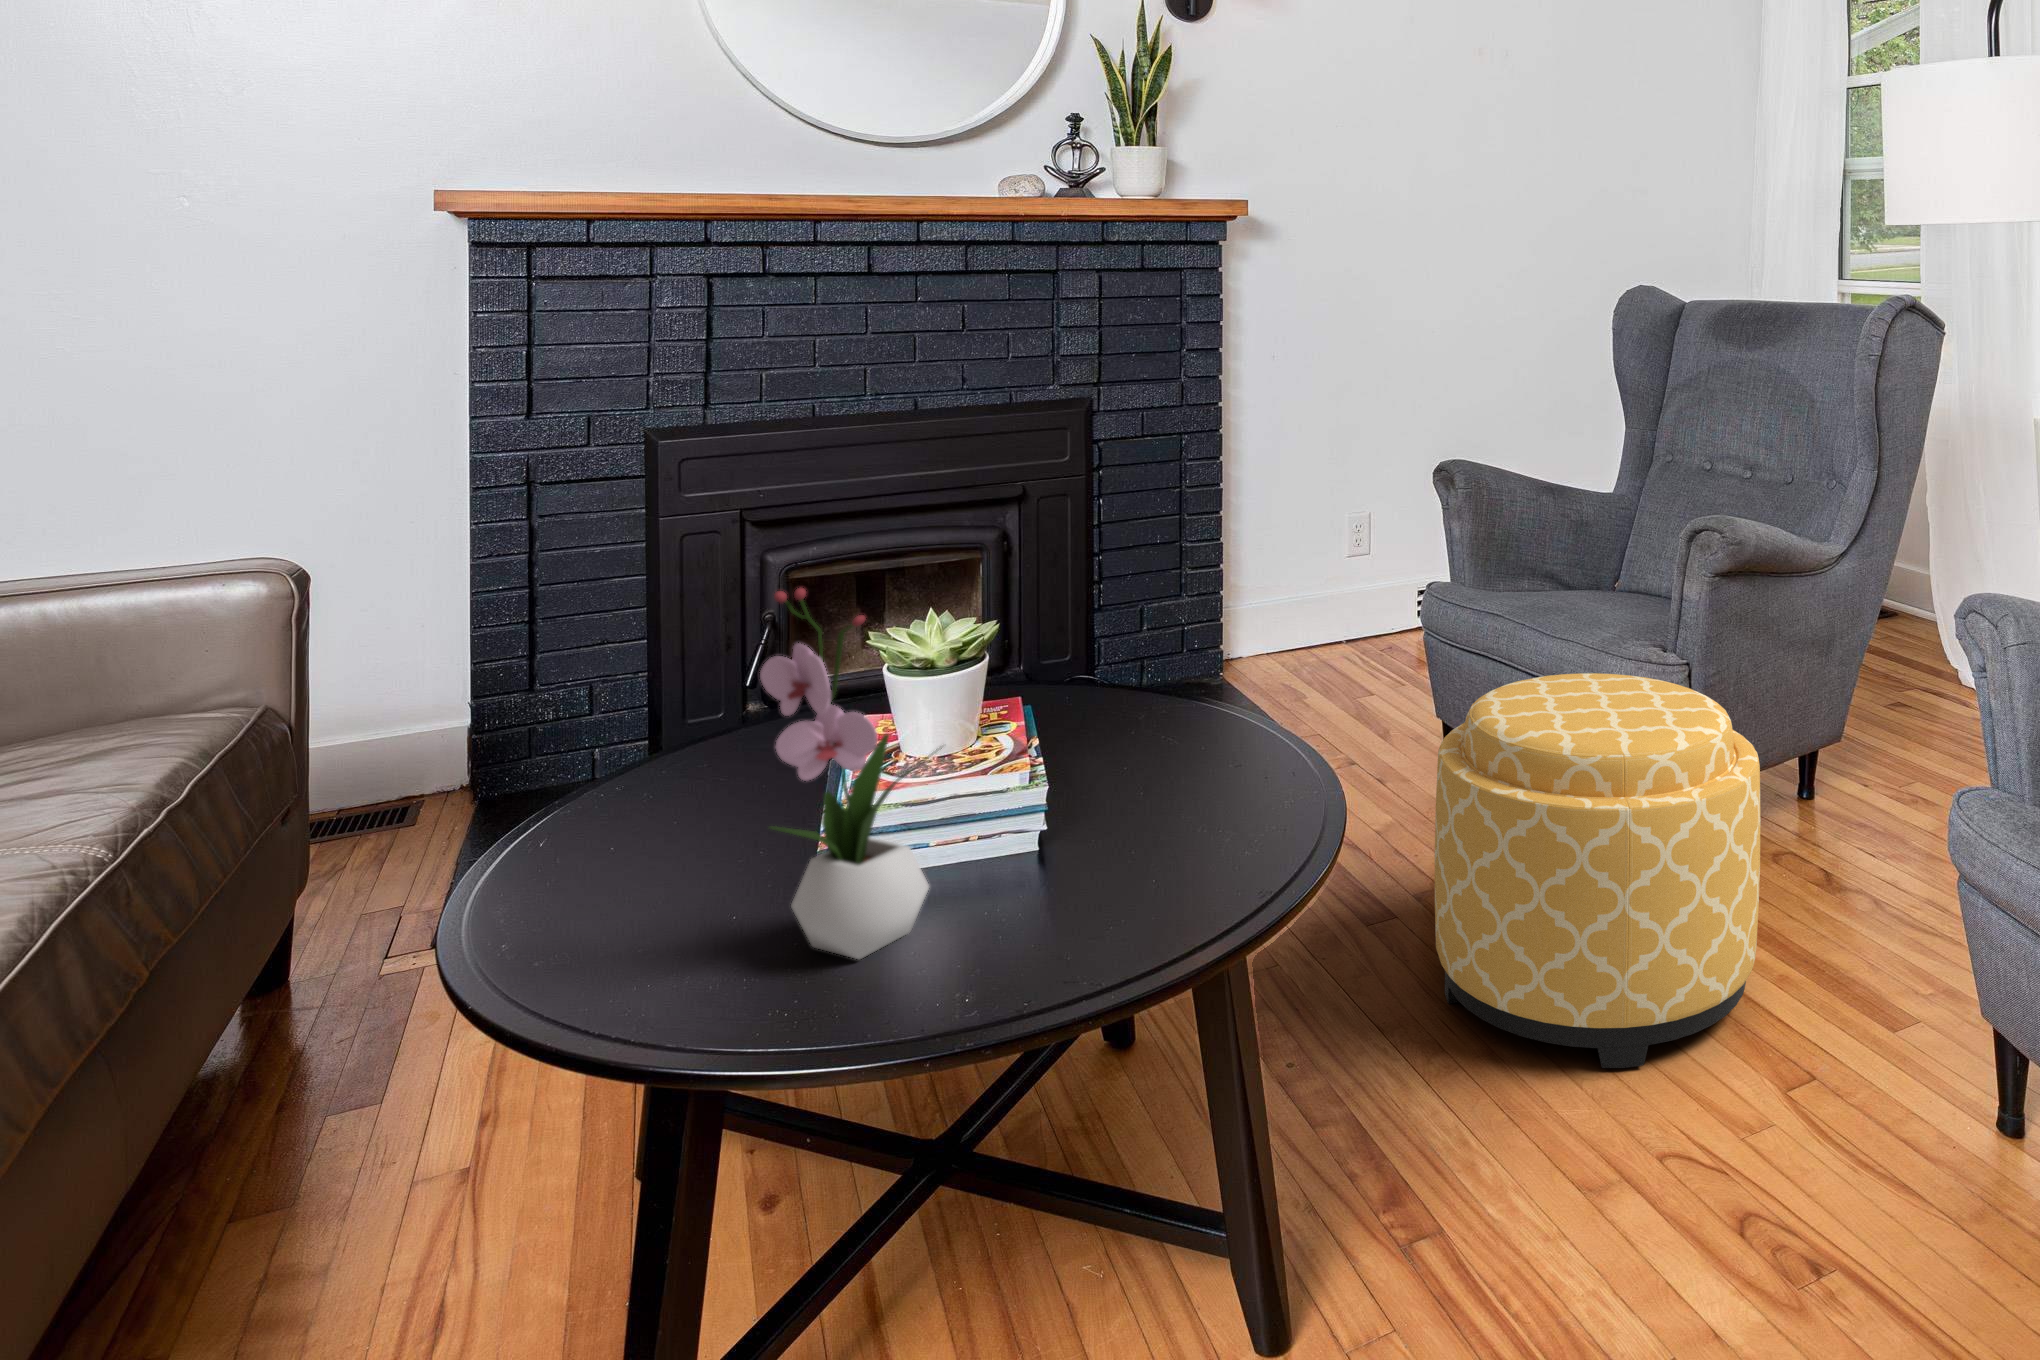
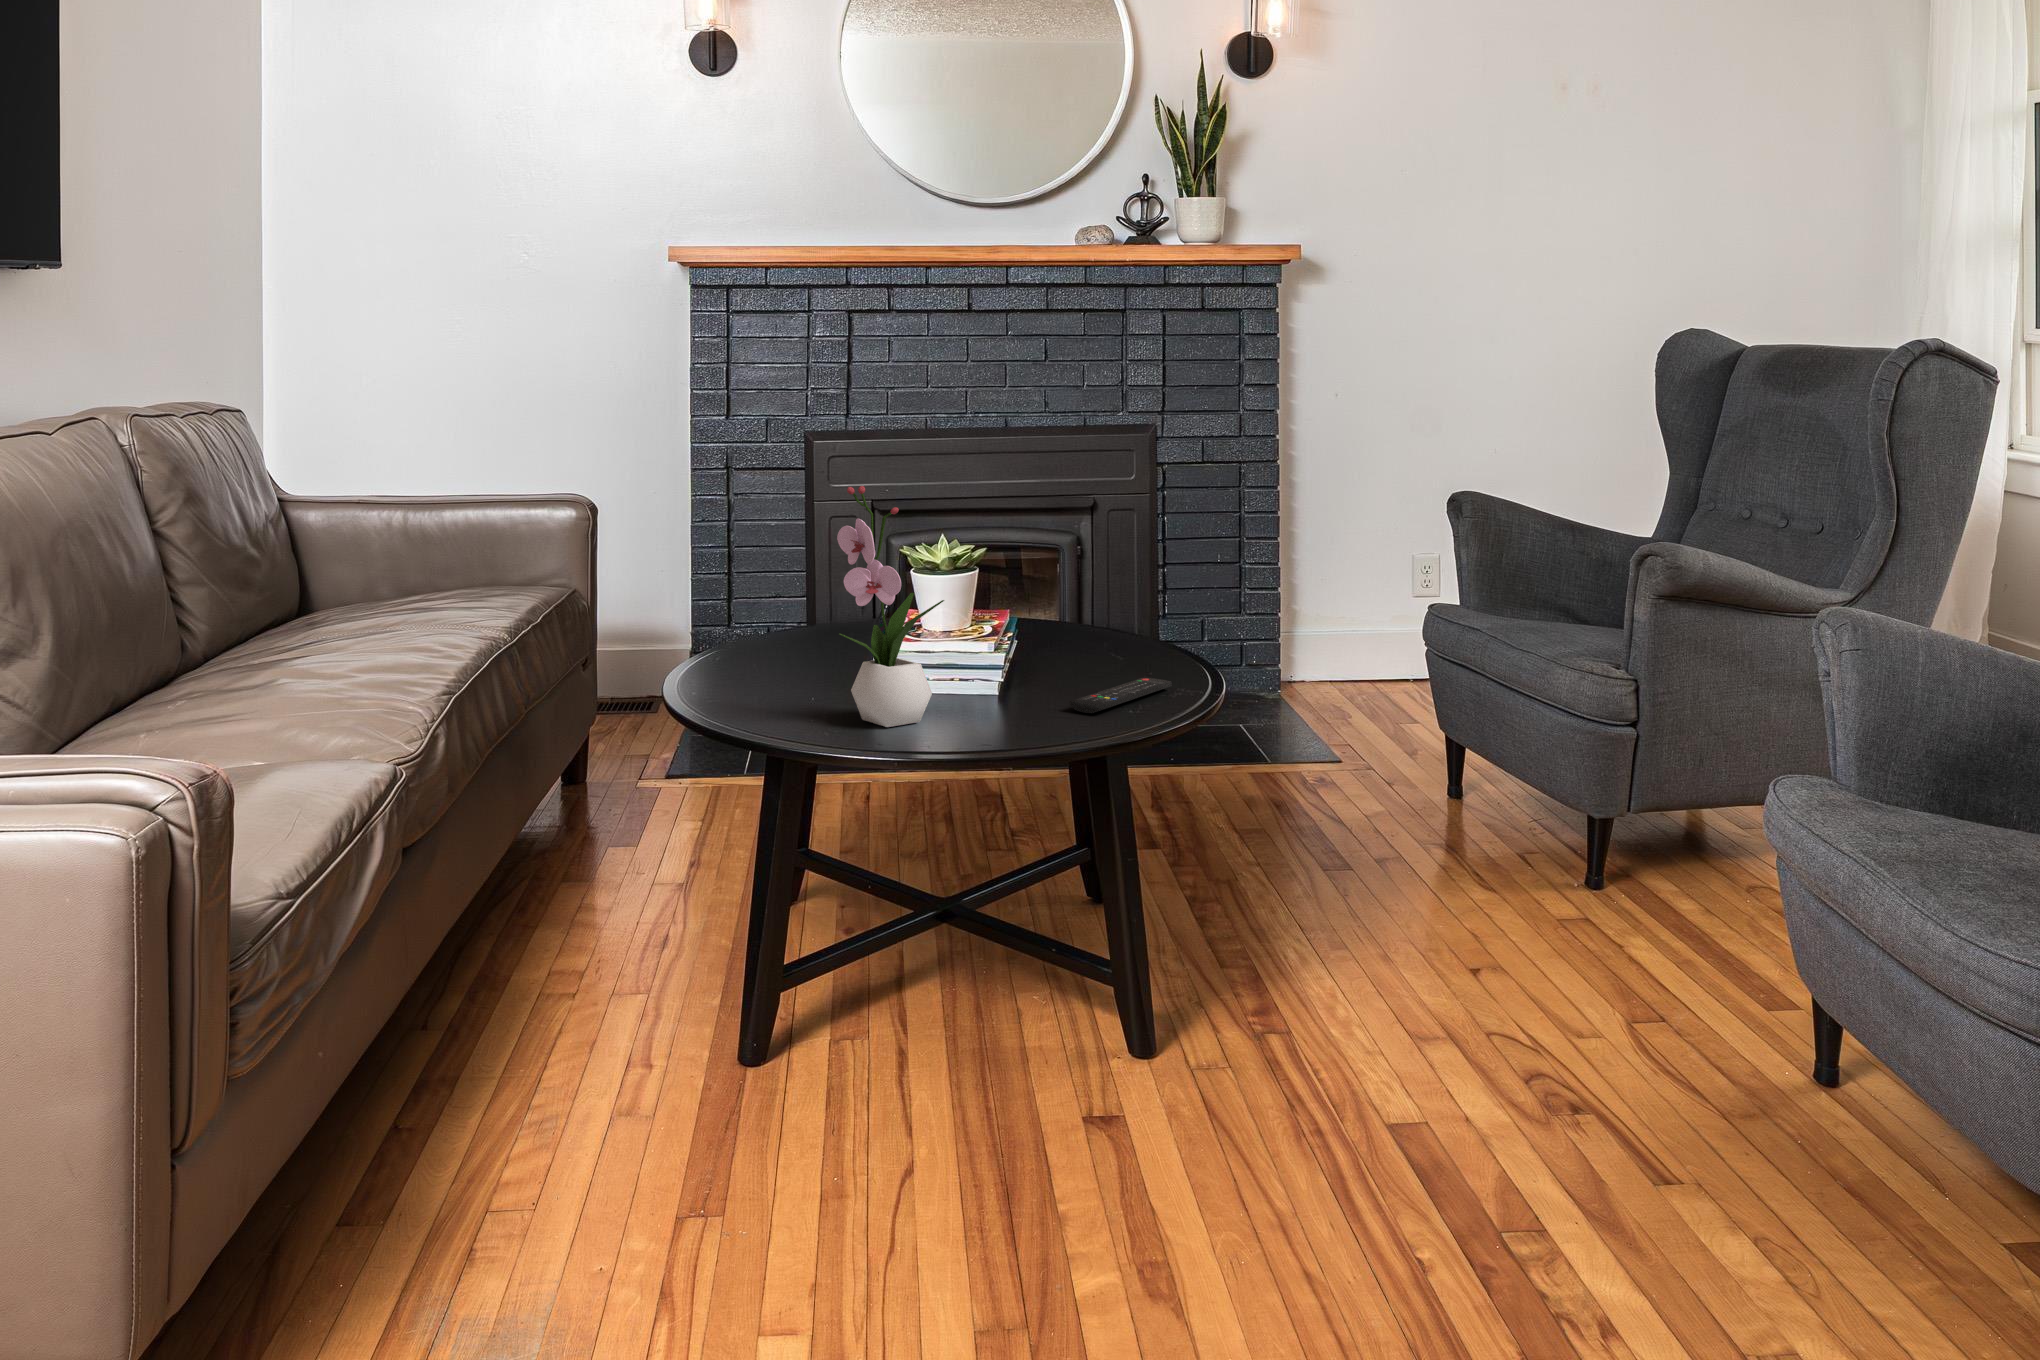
ottoman: present [1435,673,1760,1068] -> none [1354,665,1657,987]
remote control: none [1128,770,1242,858] -> present [1070,678,1172,713]

